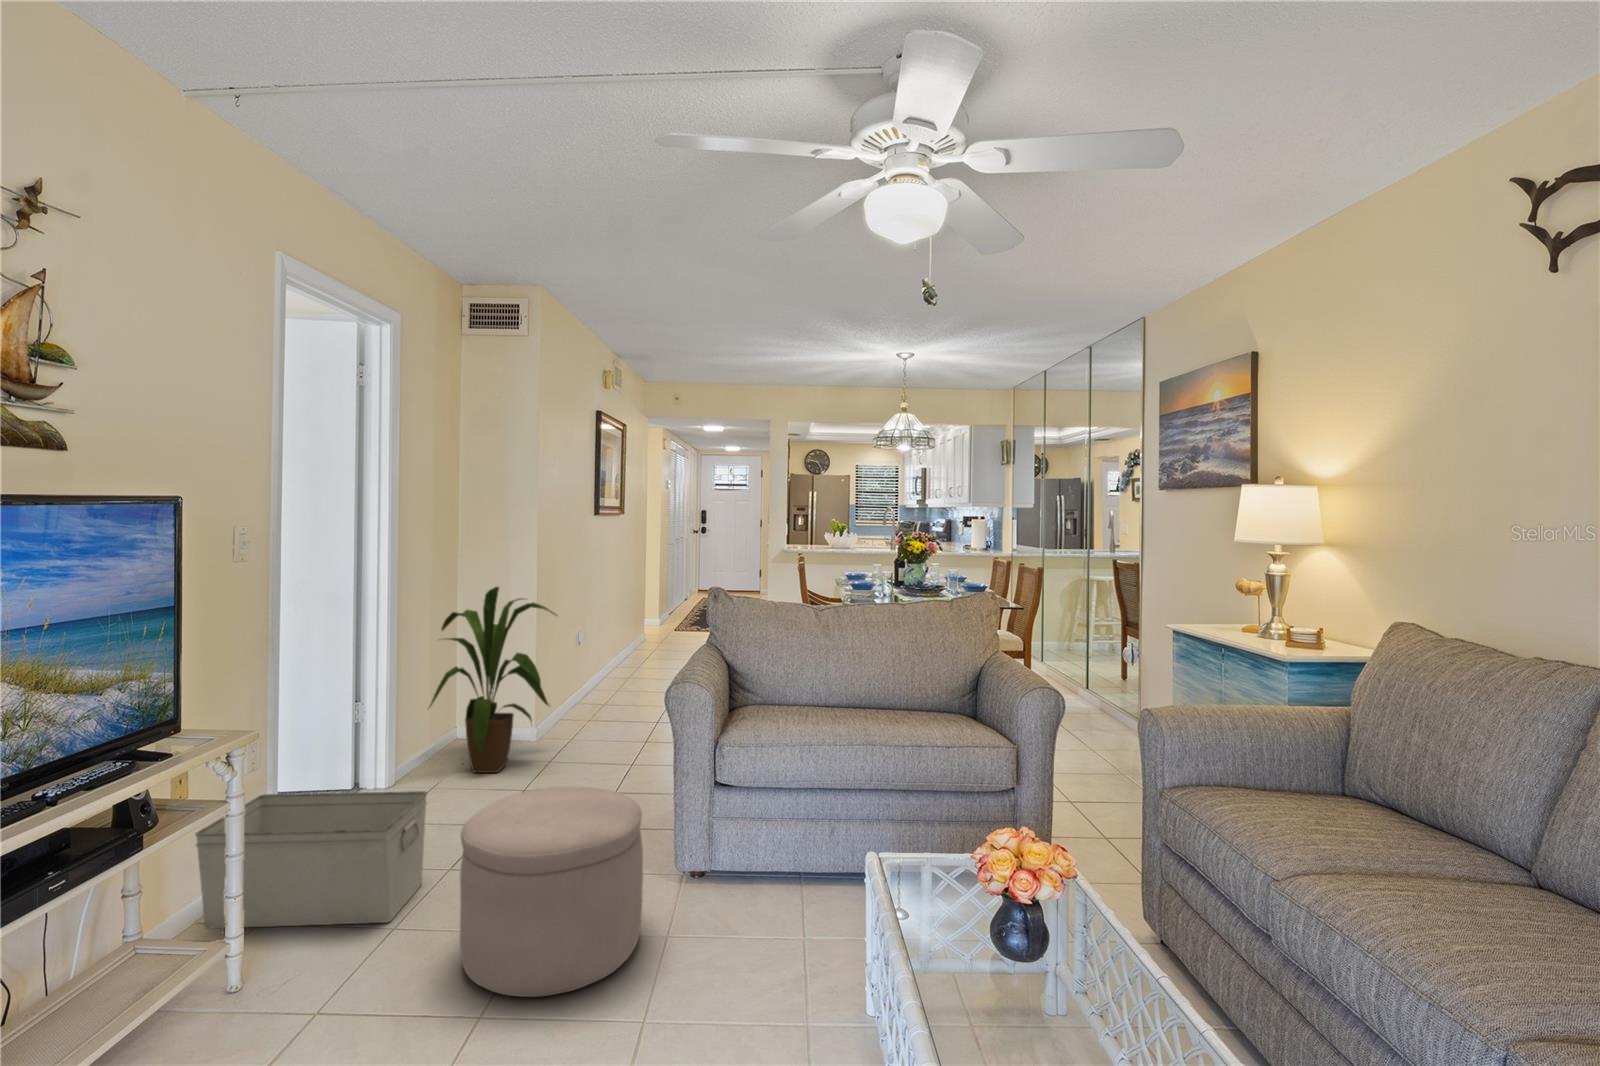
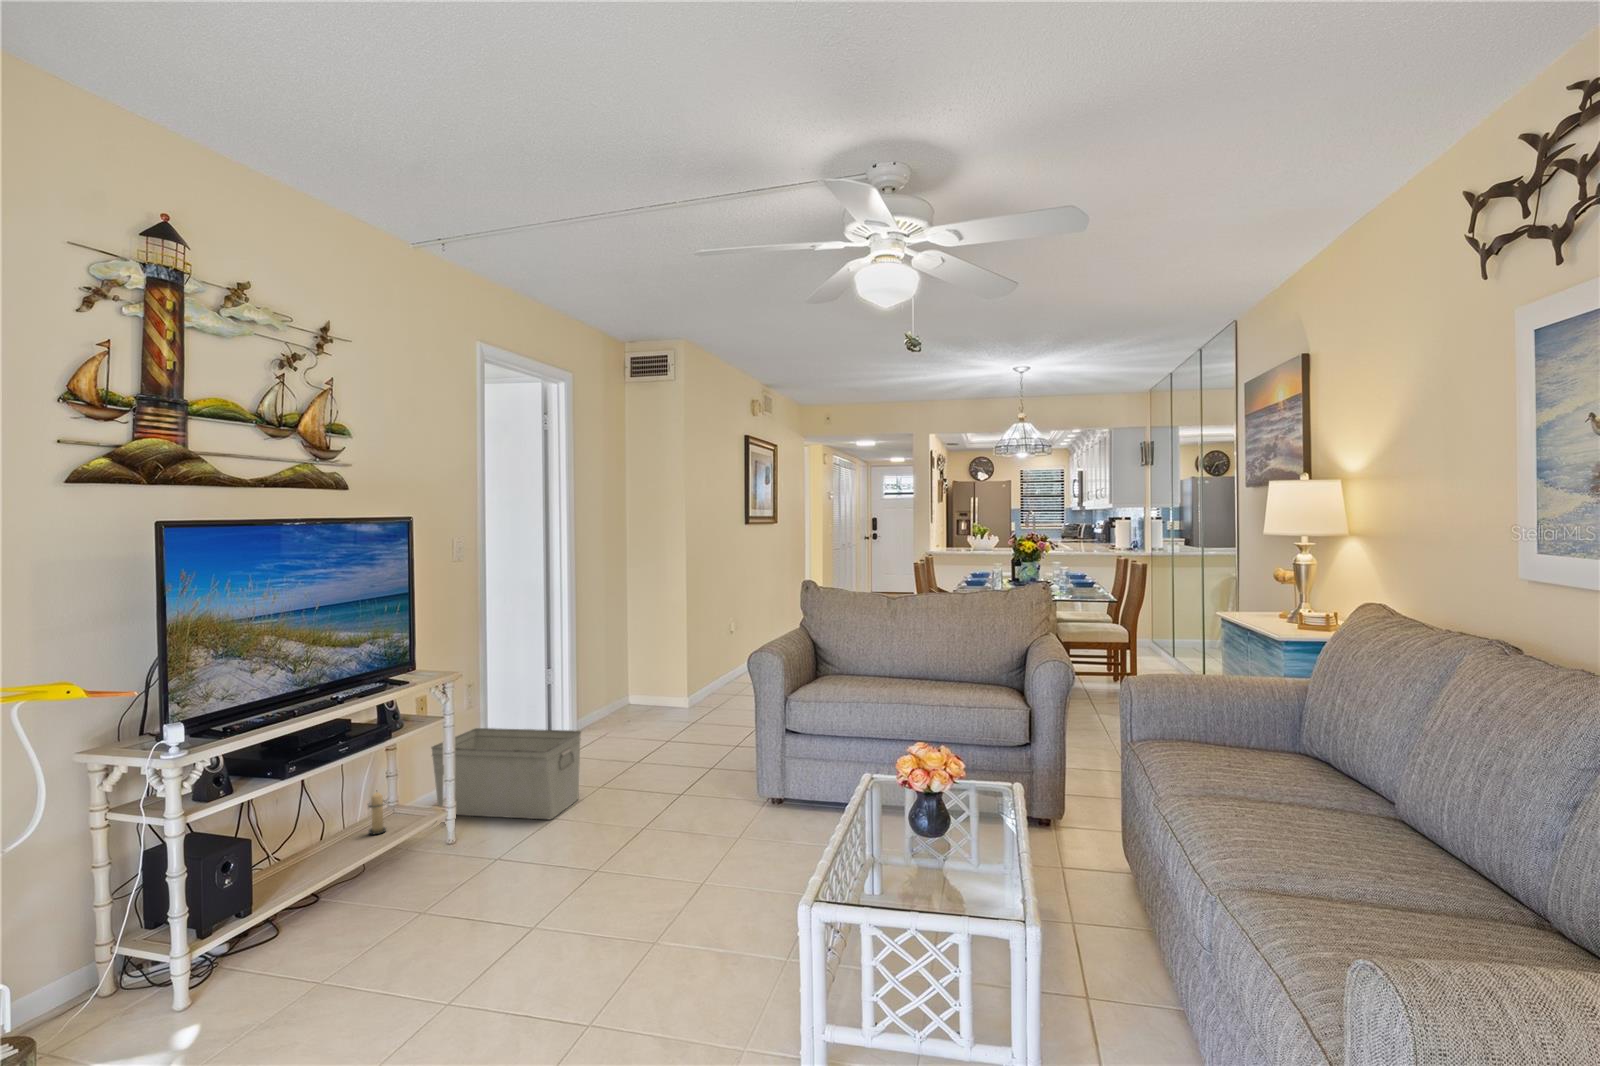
house plant: present [429,587,556,773] -> none [598,582,697,733]
ottoman: present [460,786,643,997] -> none [587,727,719,869]
candle: none [92,929,137,1003] -> present [368,792,386,834]

